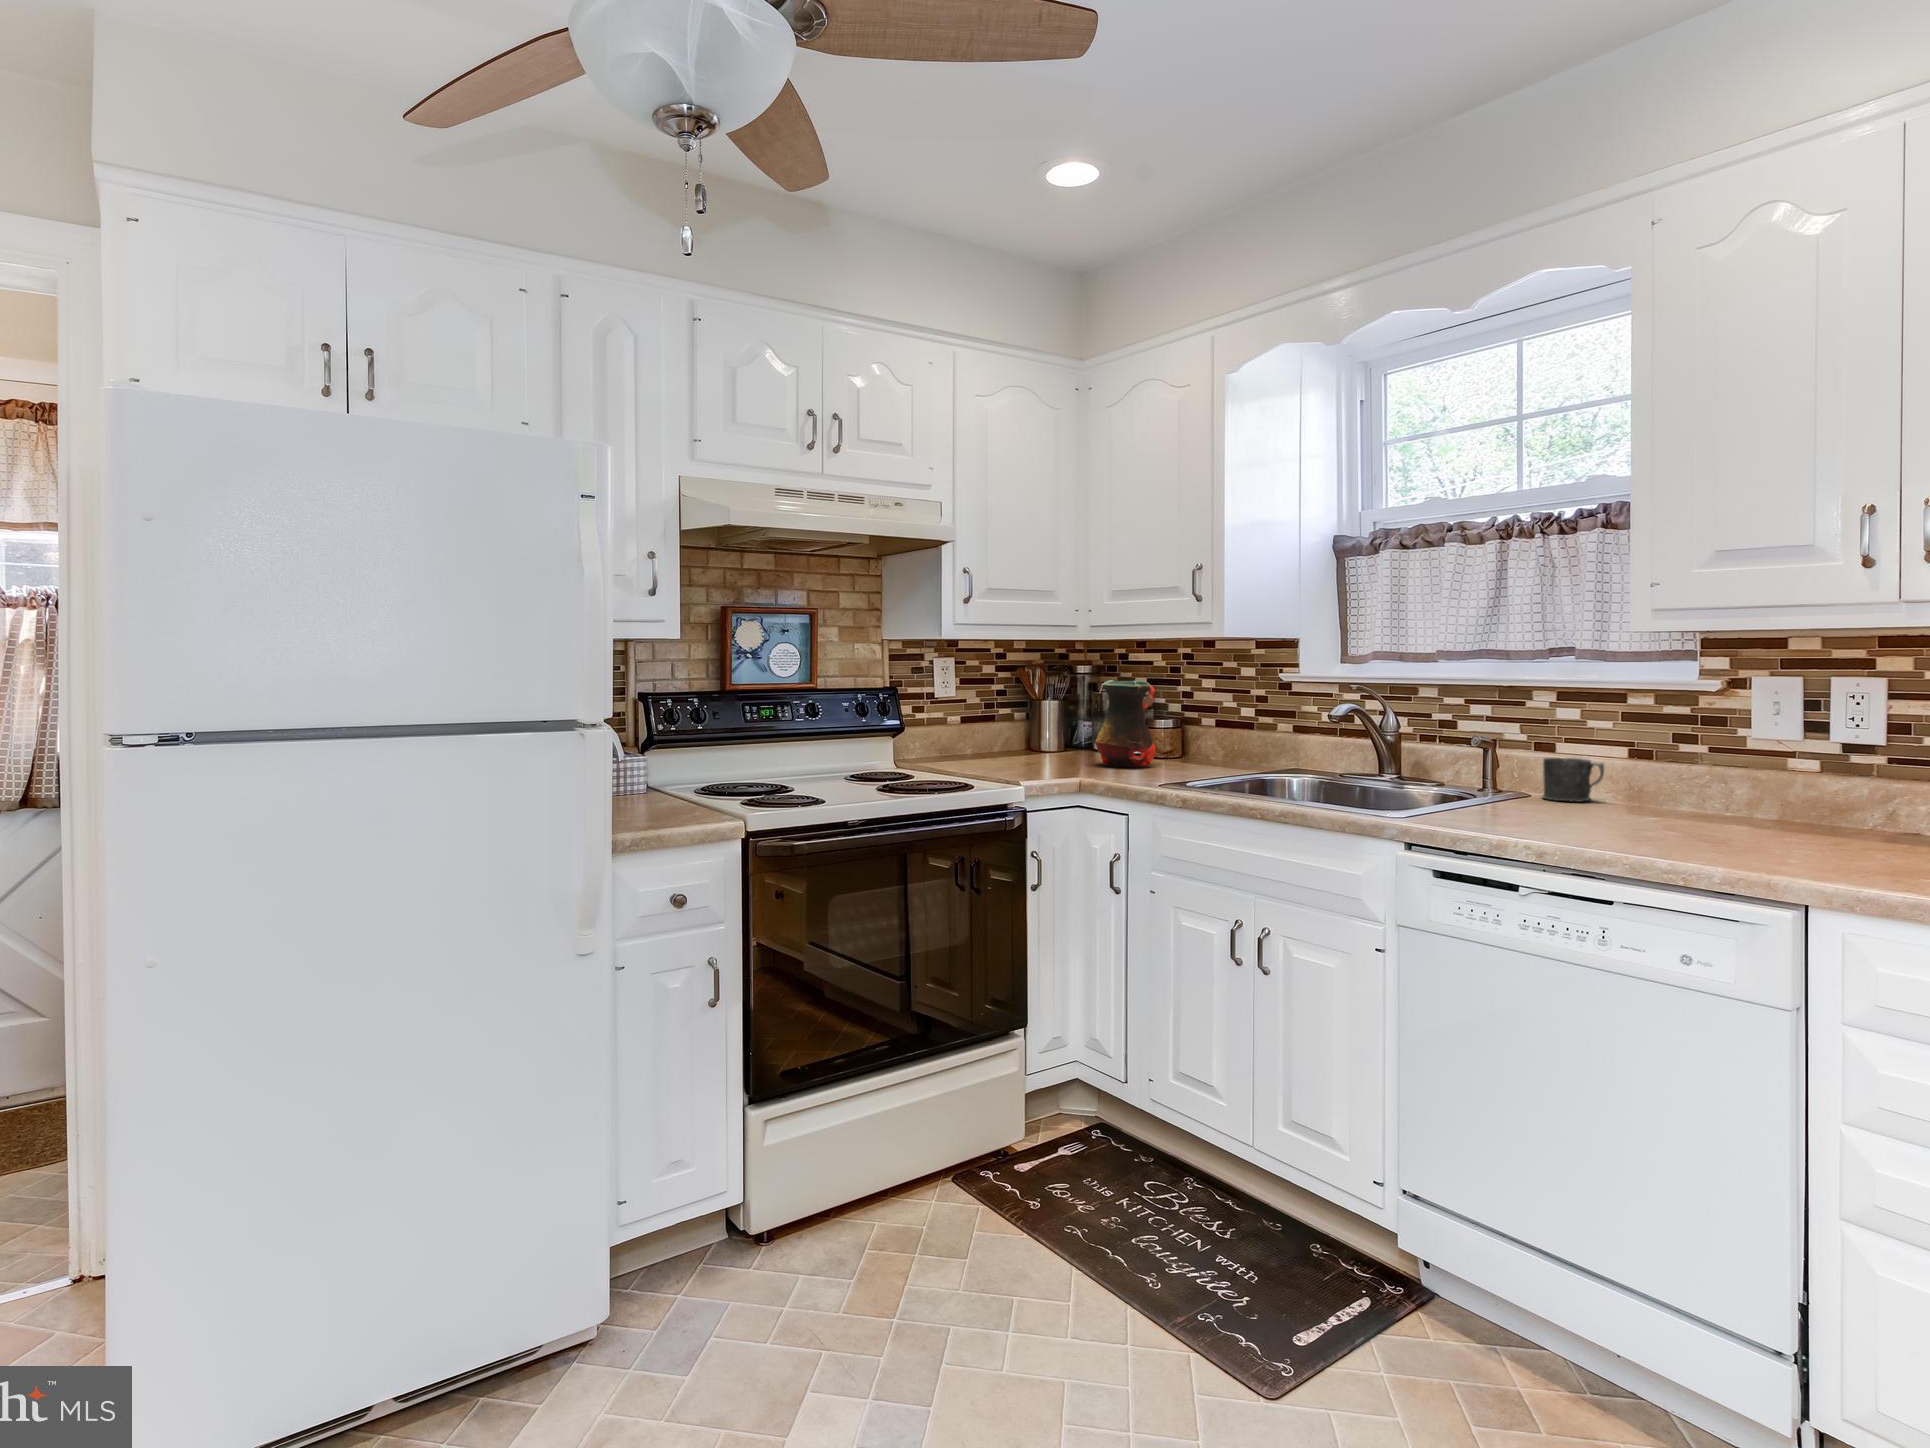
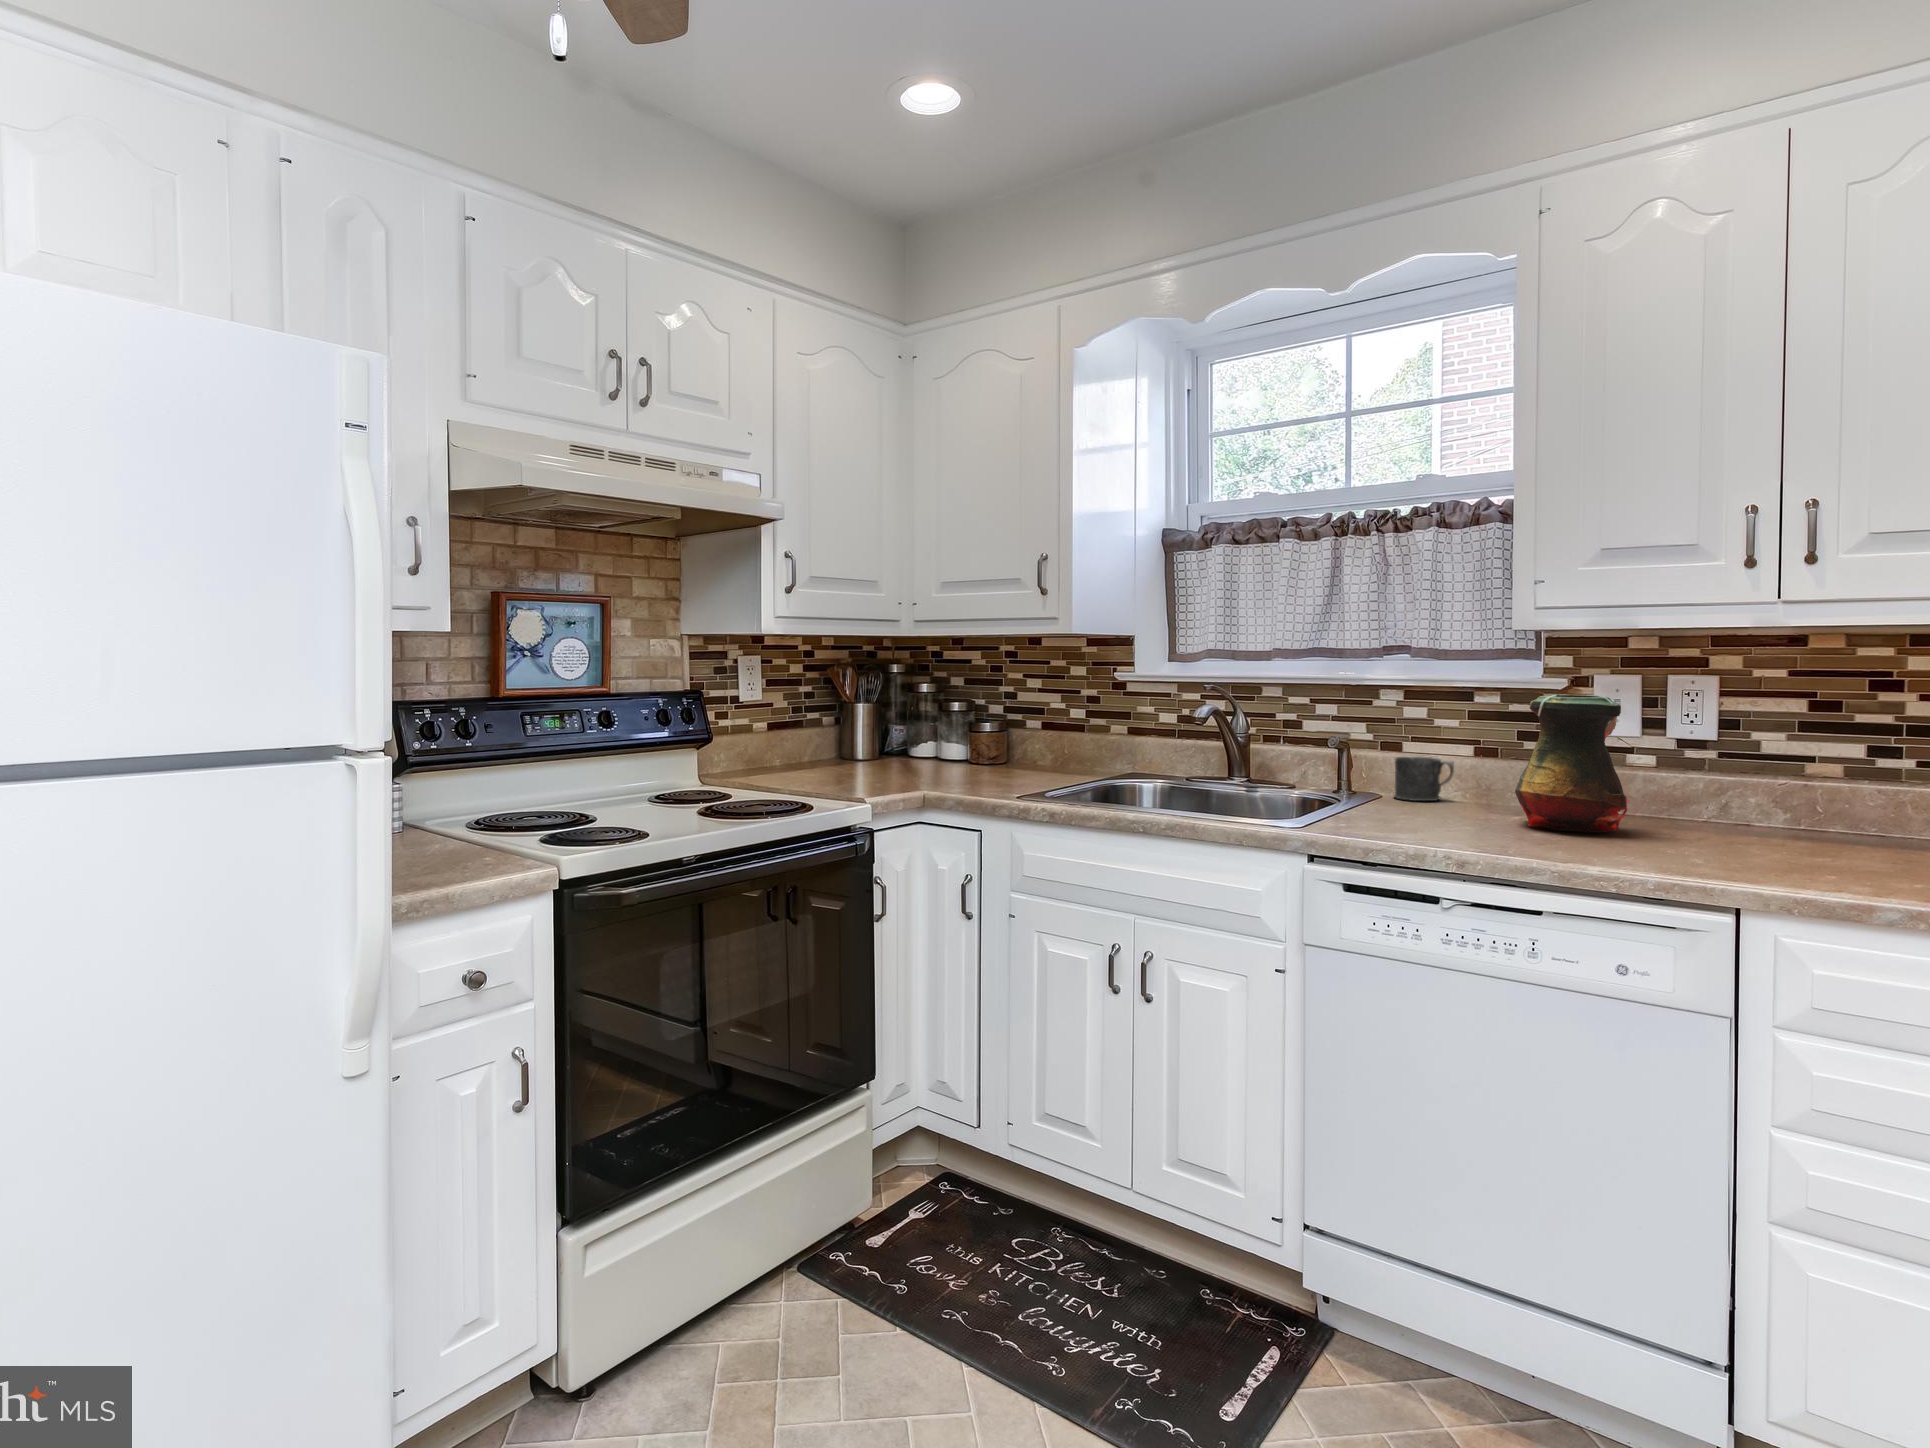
vase: present [1095,680,1156,767] -> present [1515,694,1627,832]

